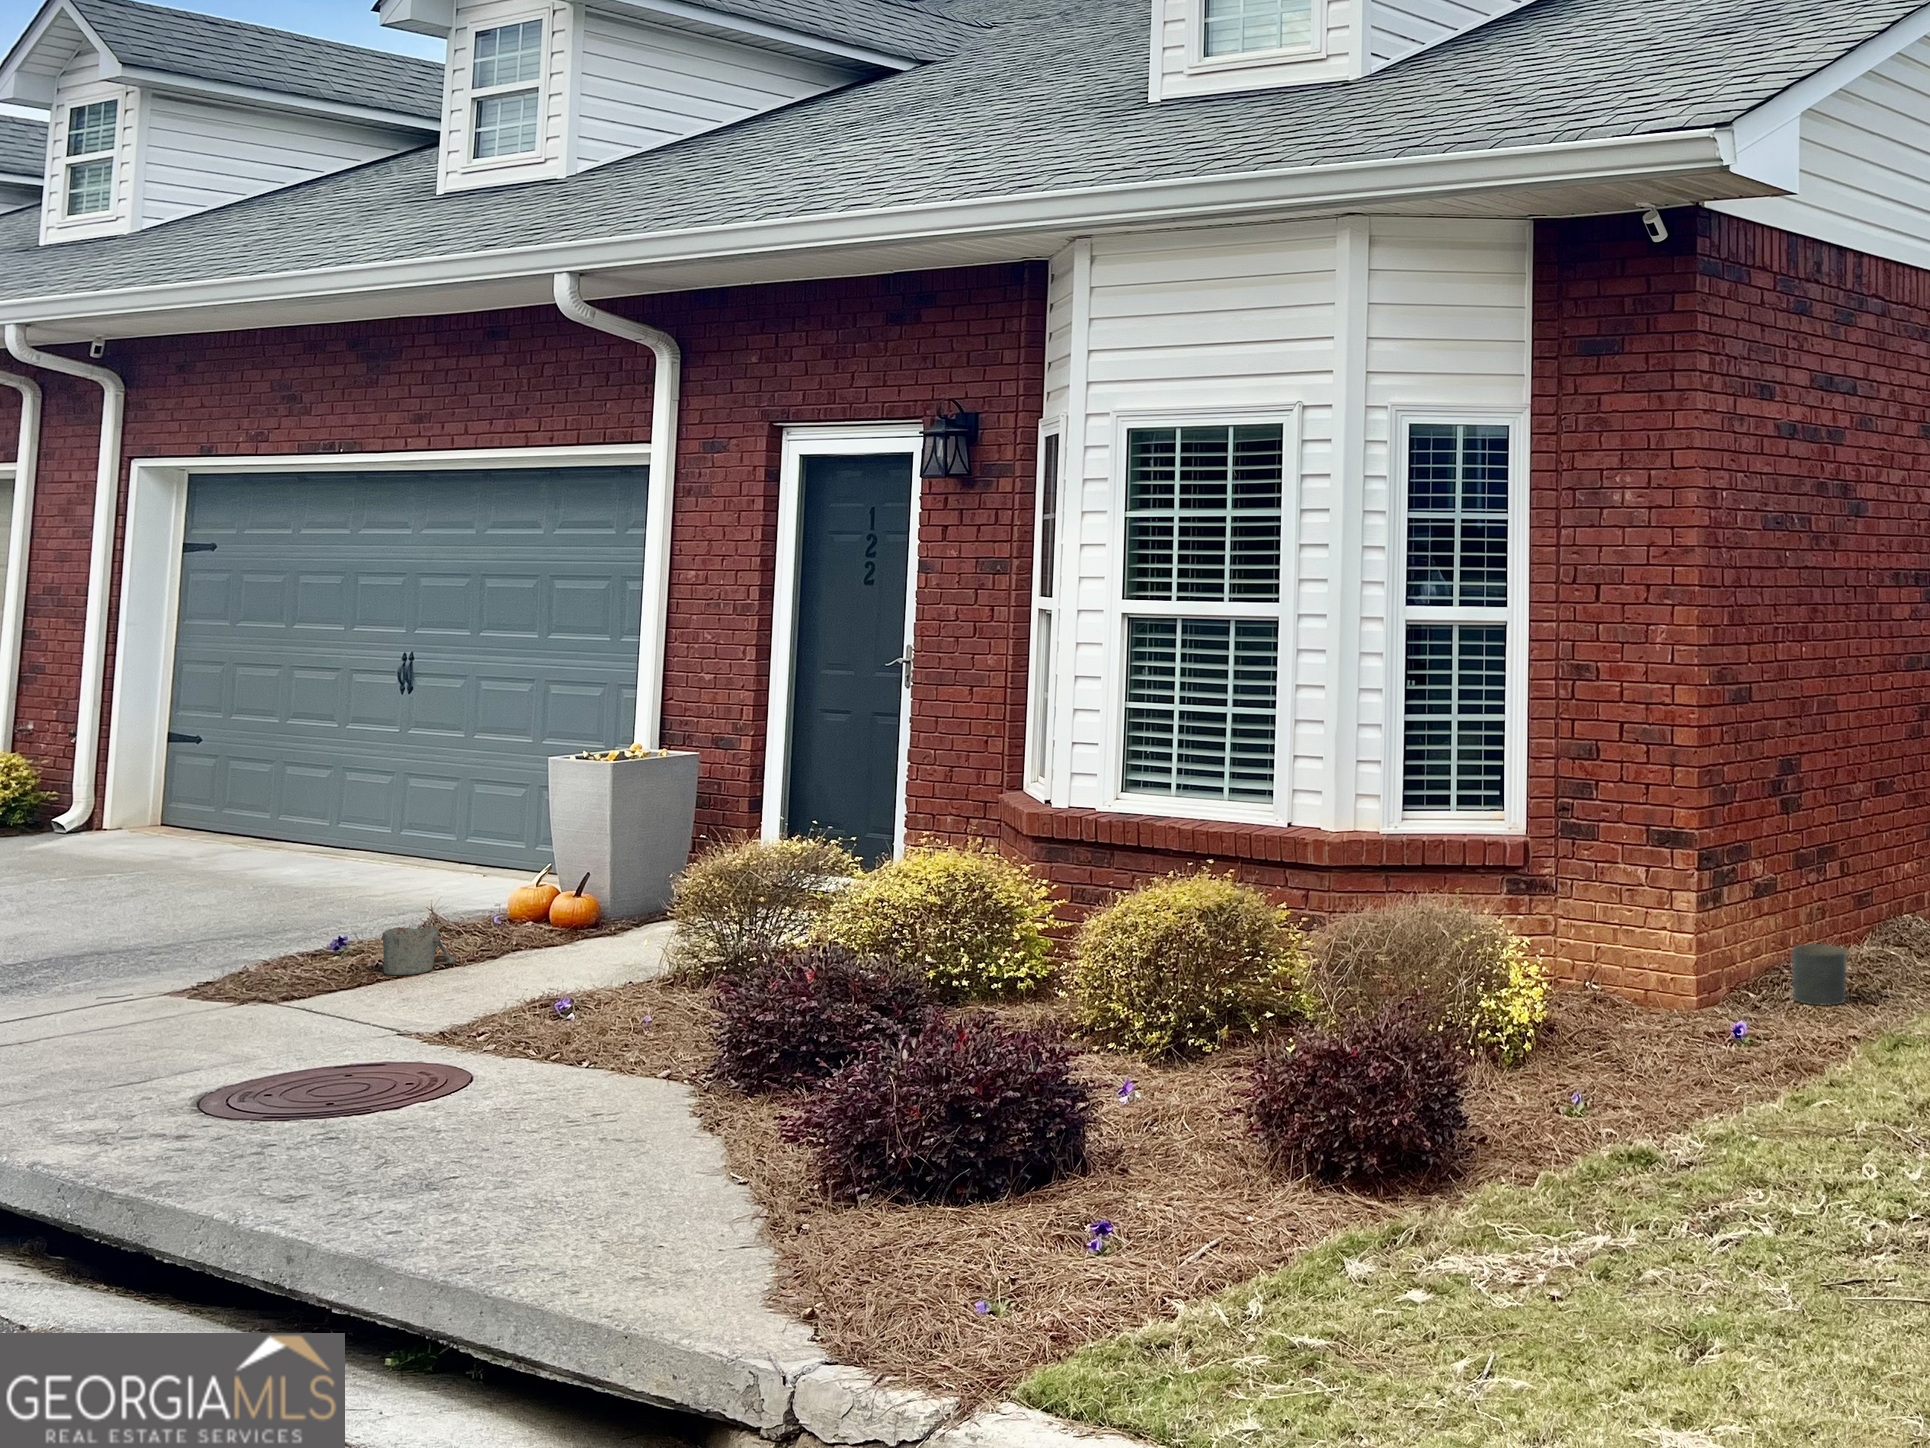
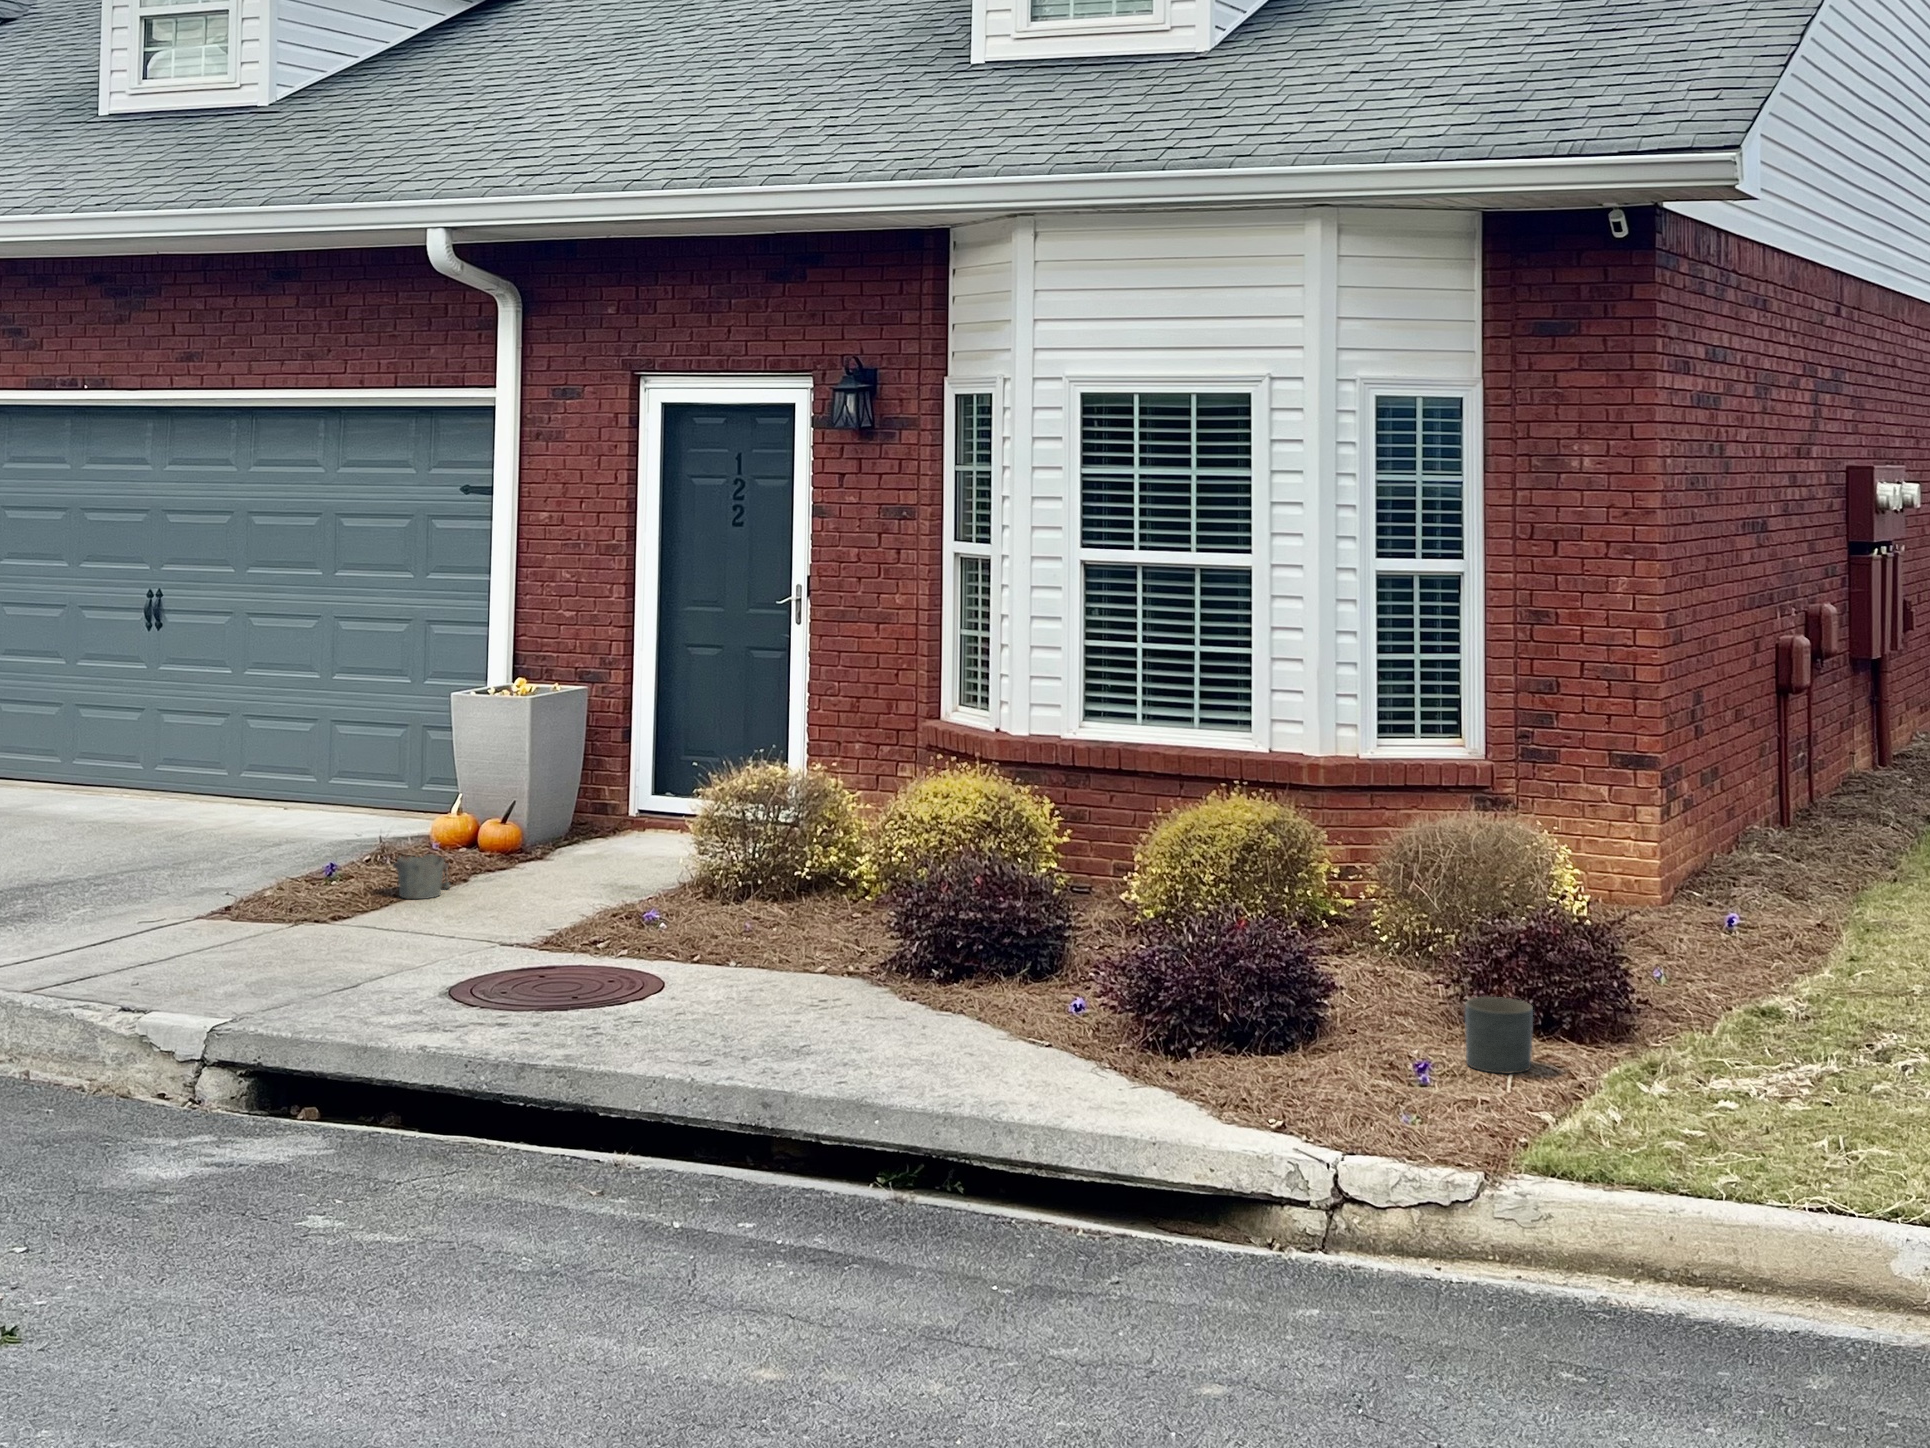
planter: present [1792,944,1847,1006] -> present [1465,997,1533,1074]

